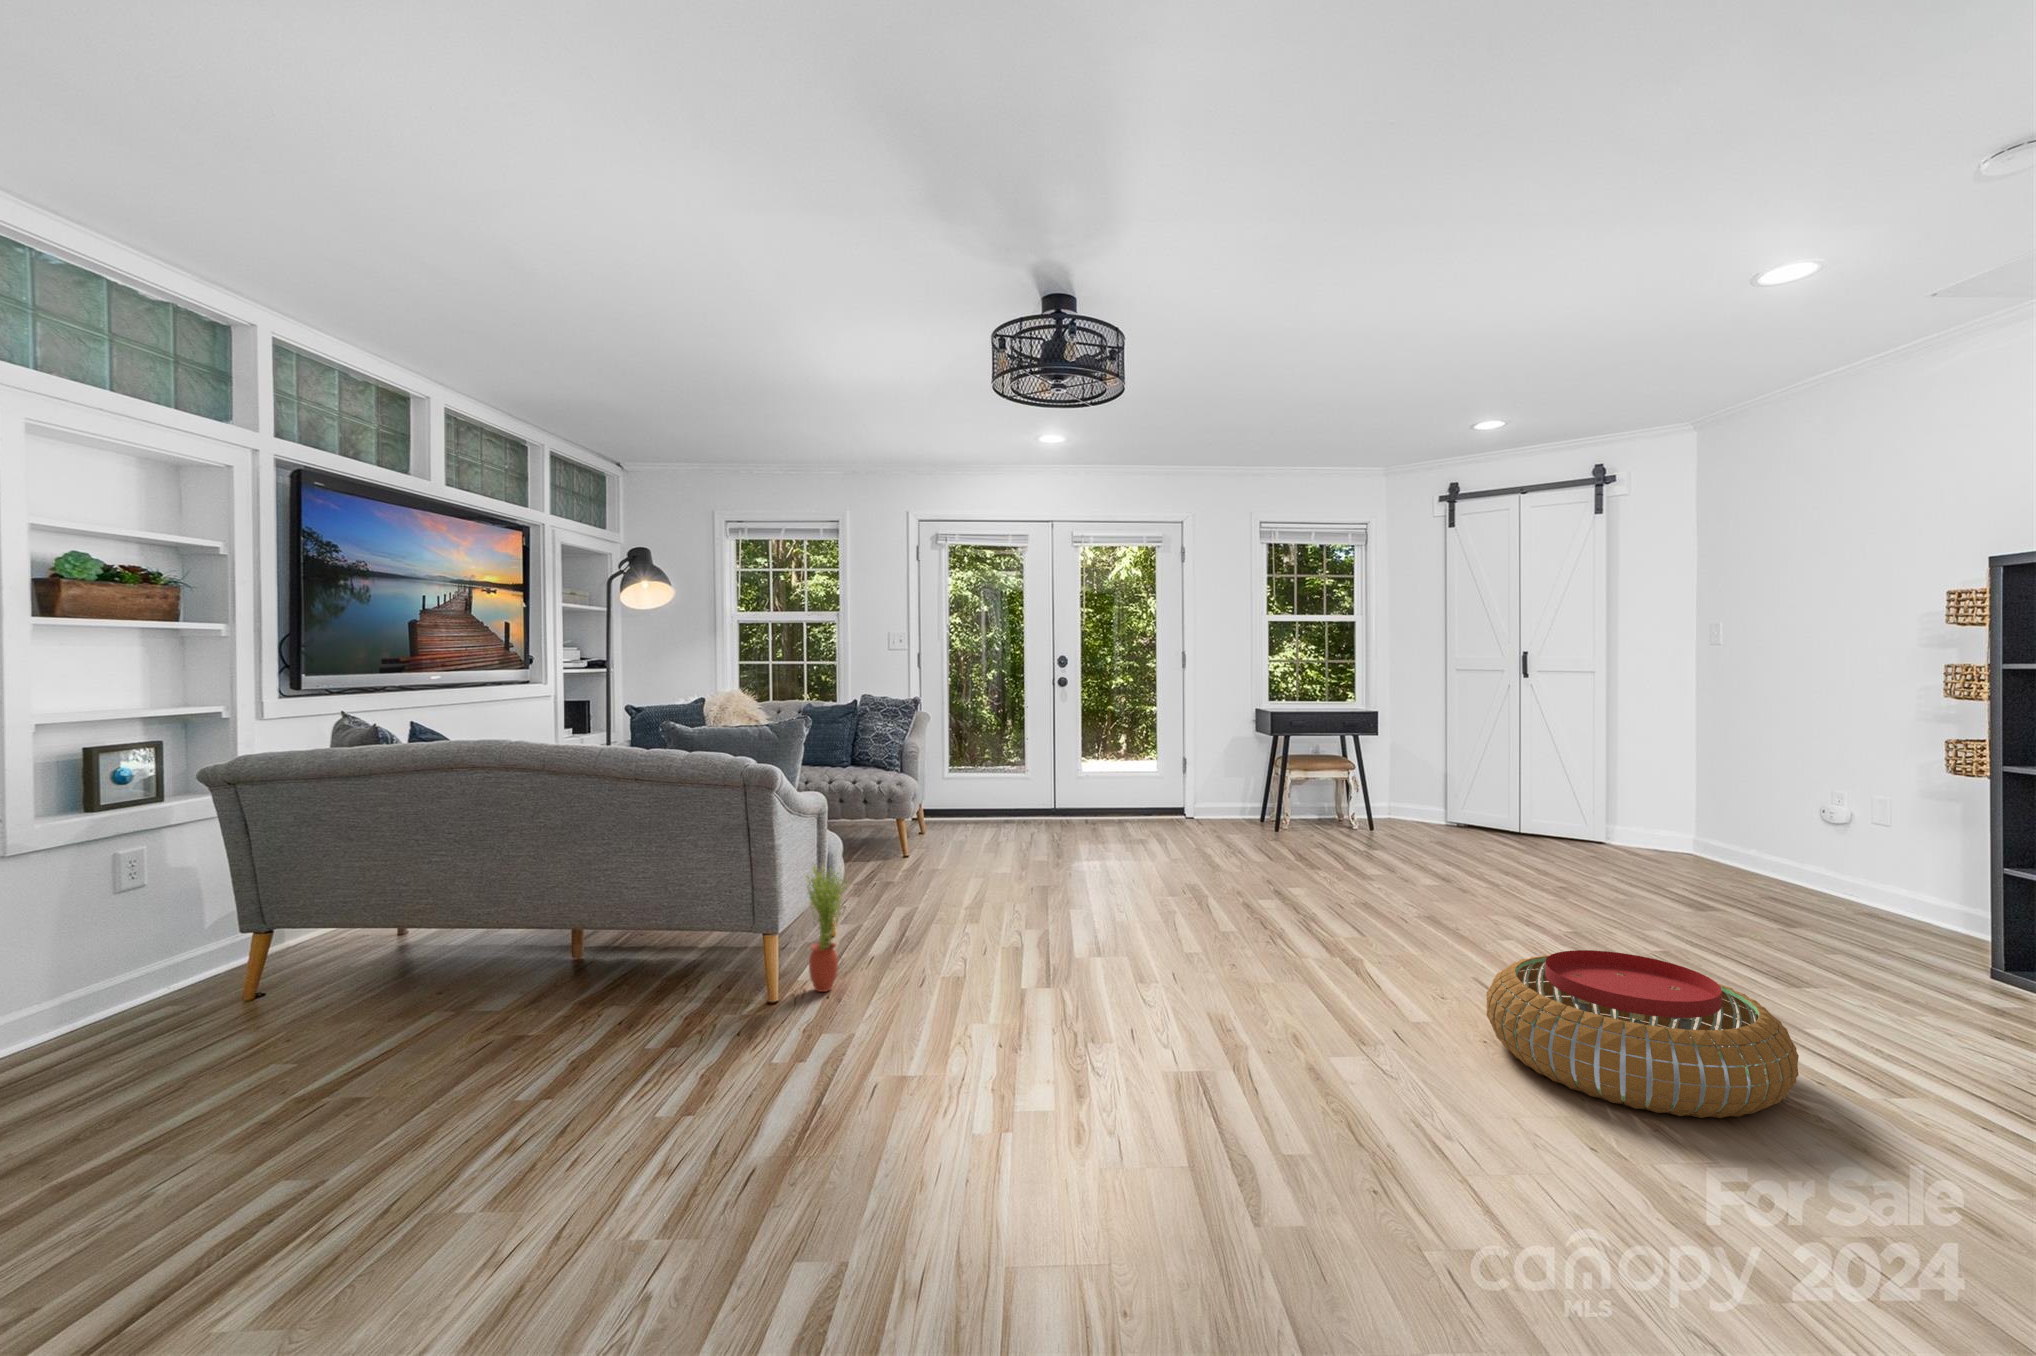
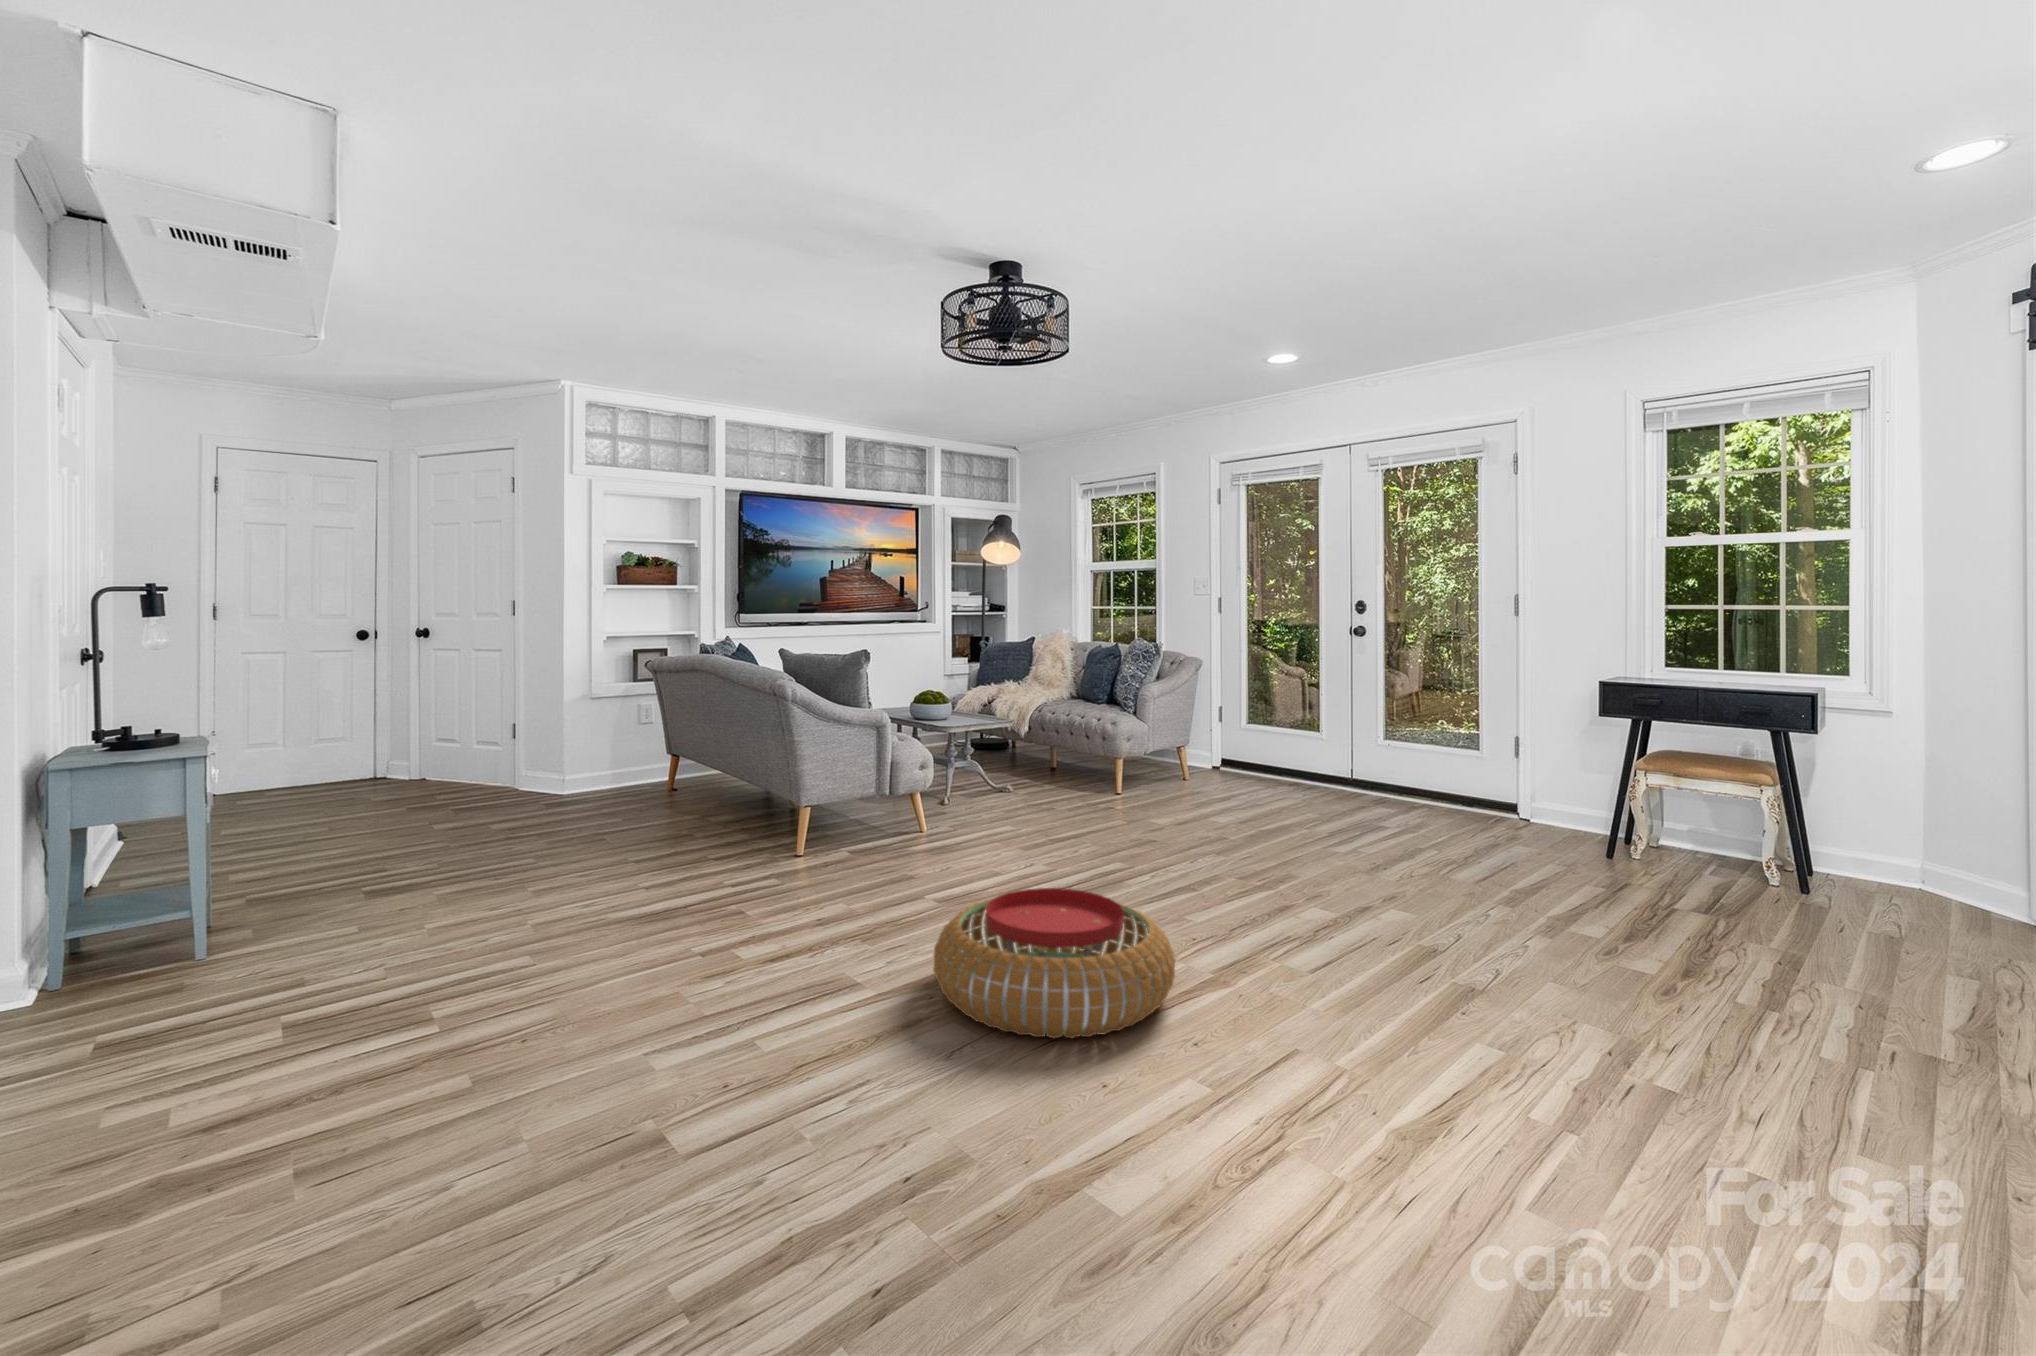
potted plant: present [806,865,846,992] -> none [810,736,848,821]

